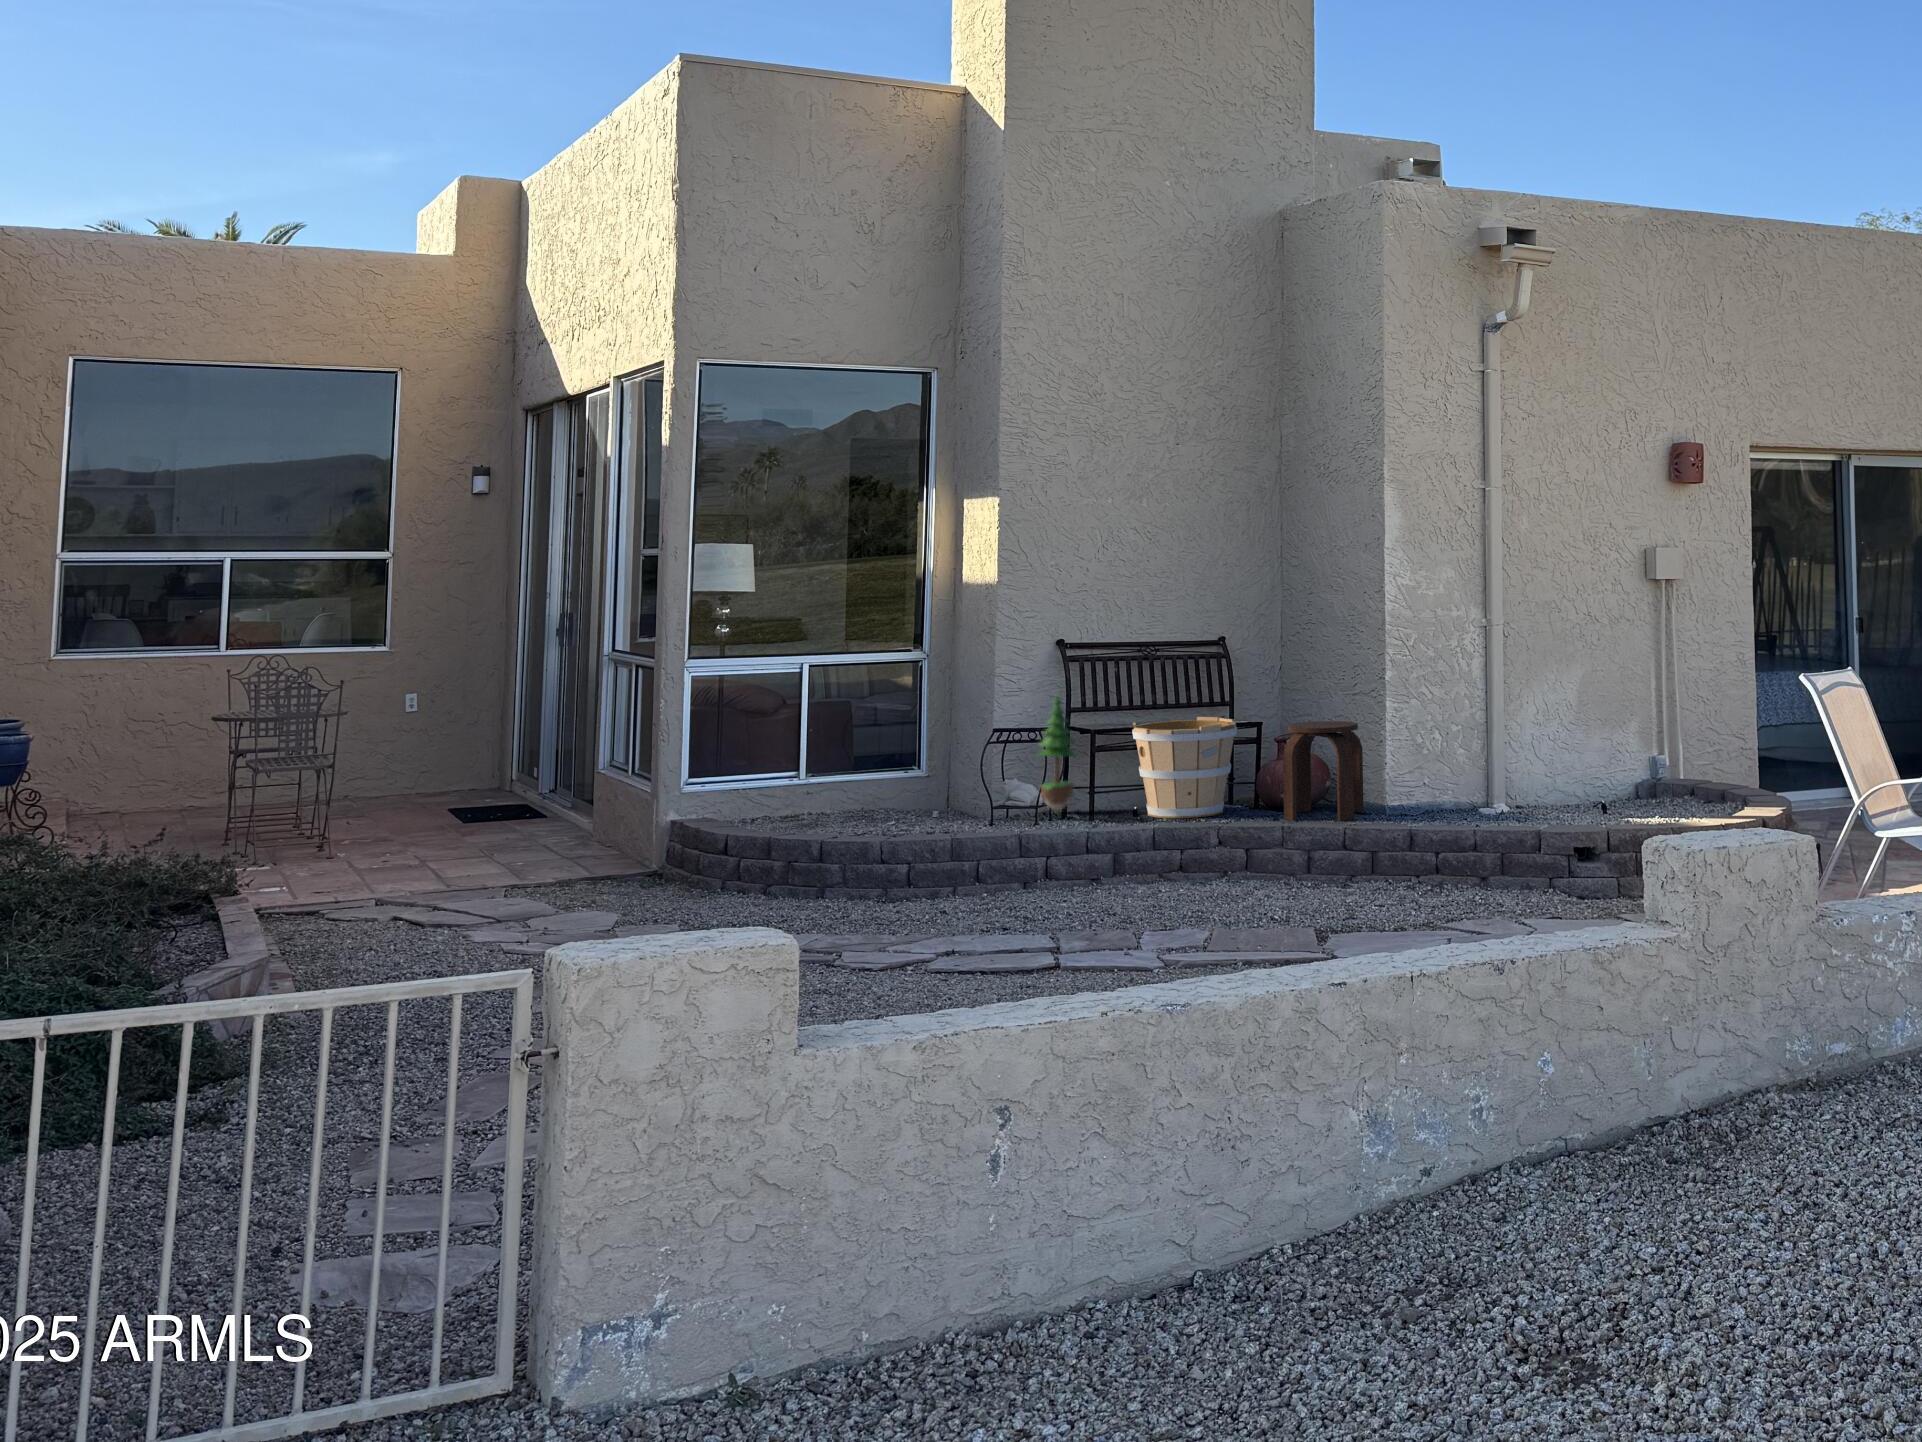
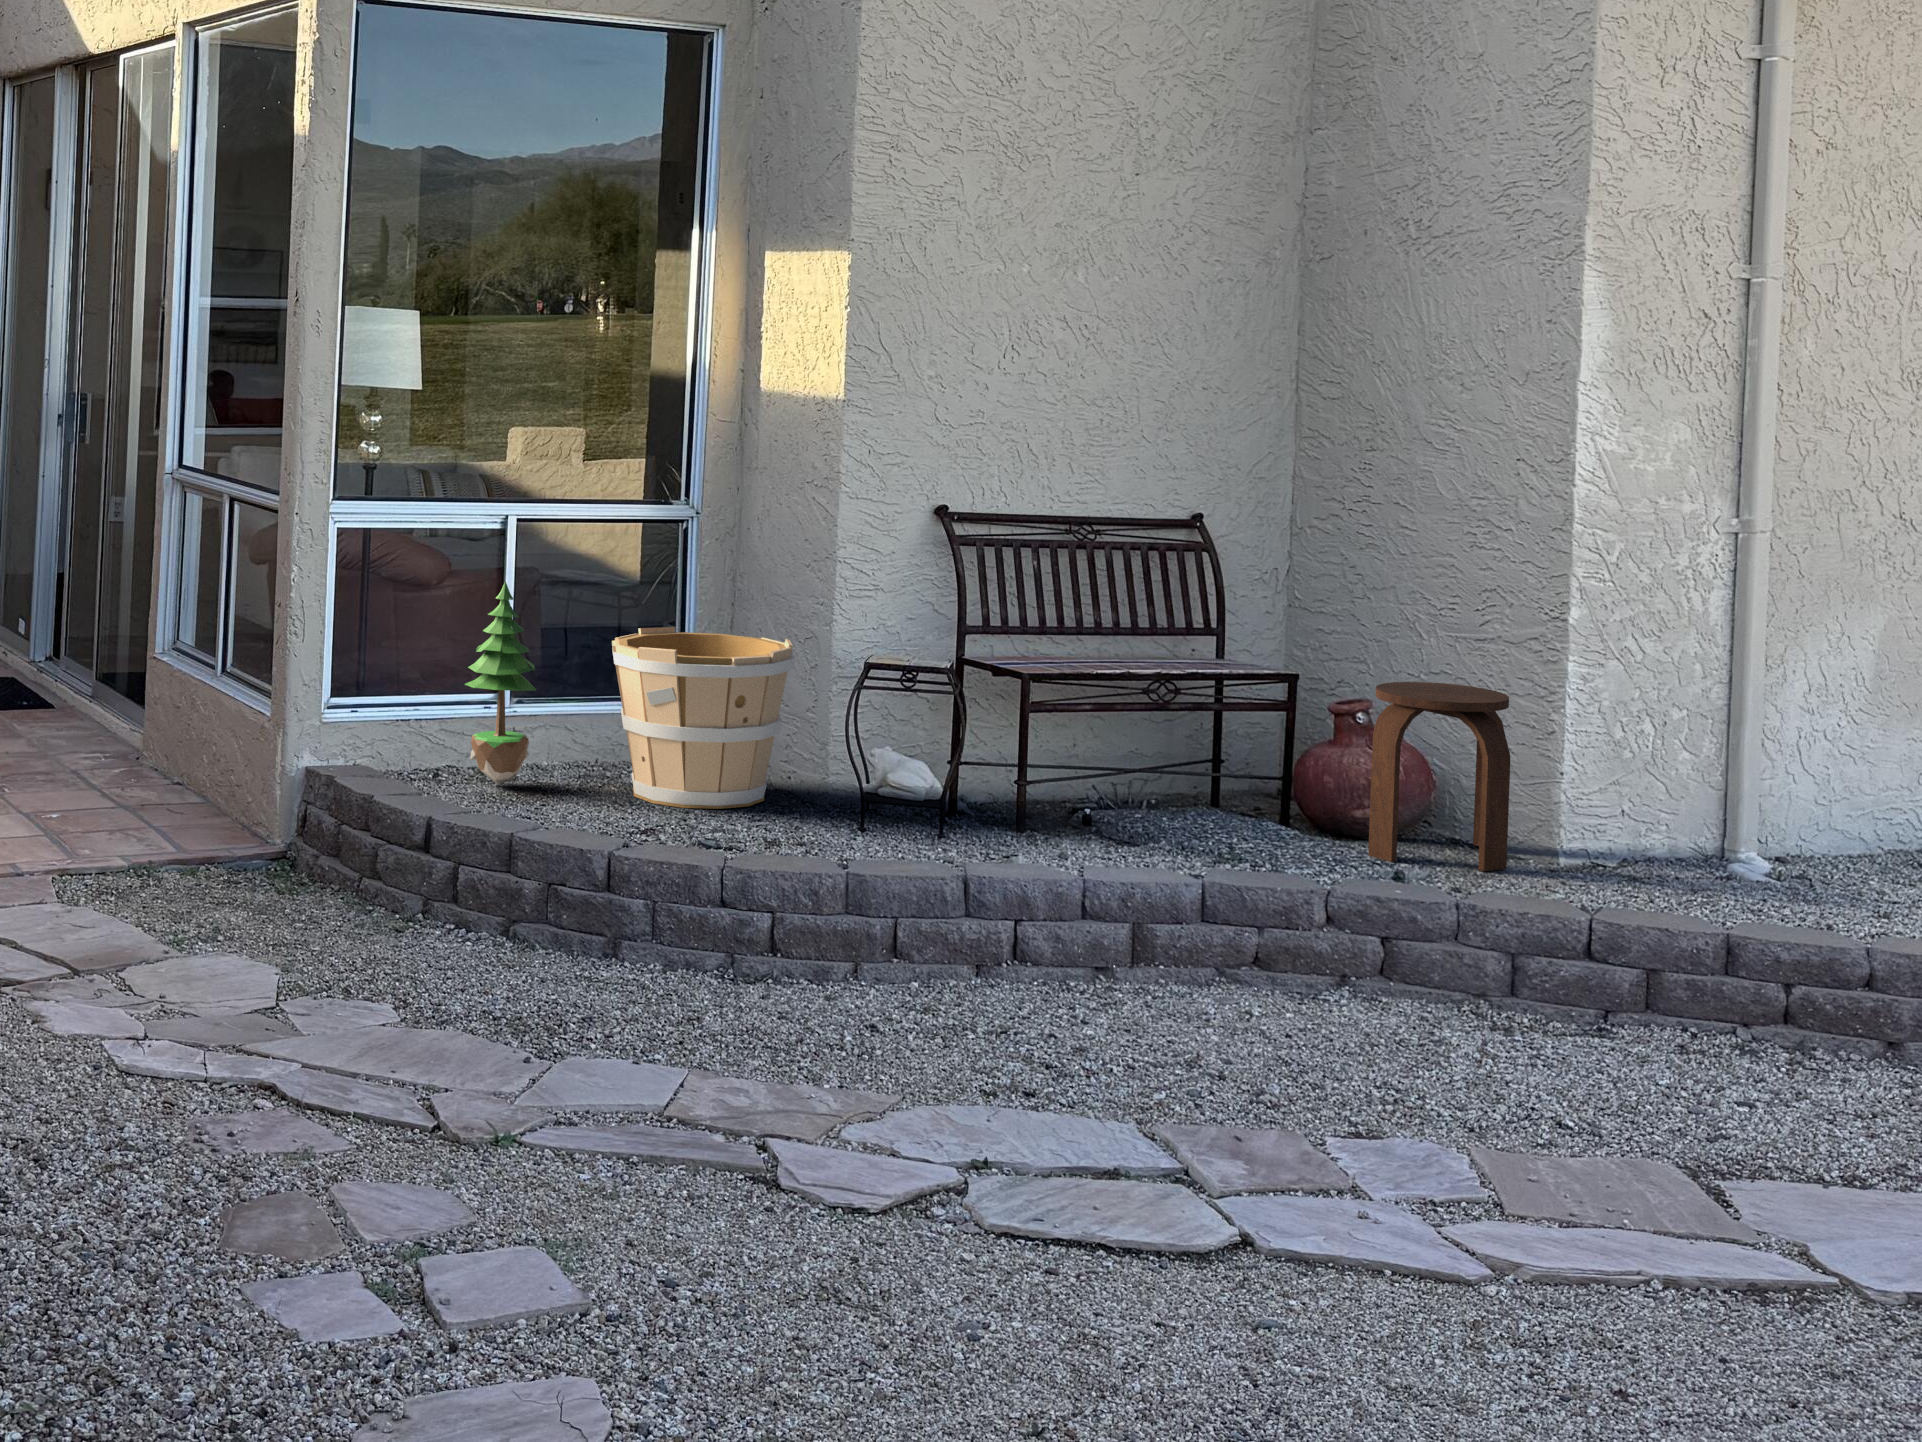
potted tree: present [1039,697,1076,812] -> present [465,582,536,785]
wooden bucket: present [1132,717,1237,818] -> present [612,627,795,809]

